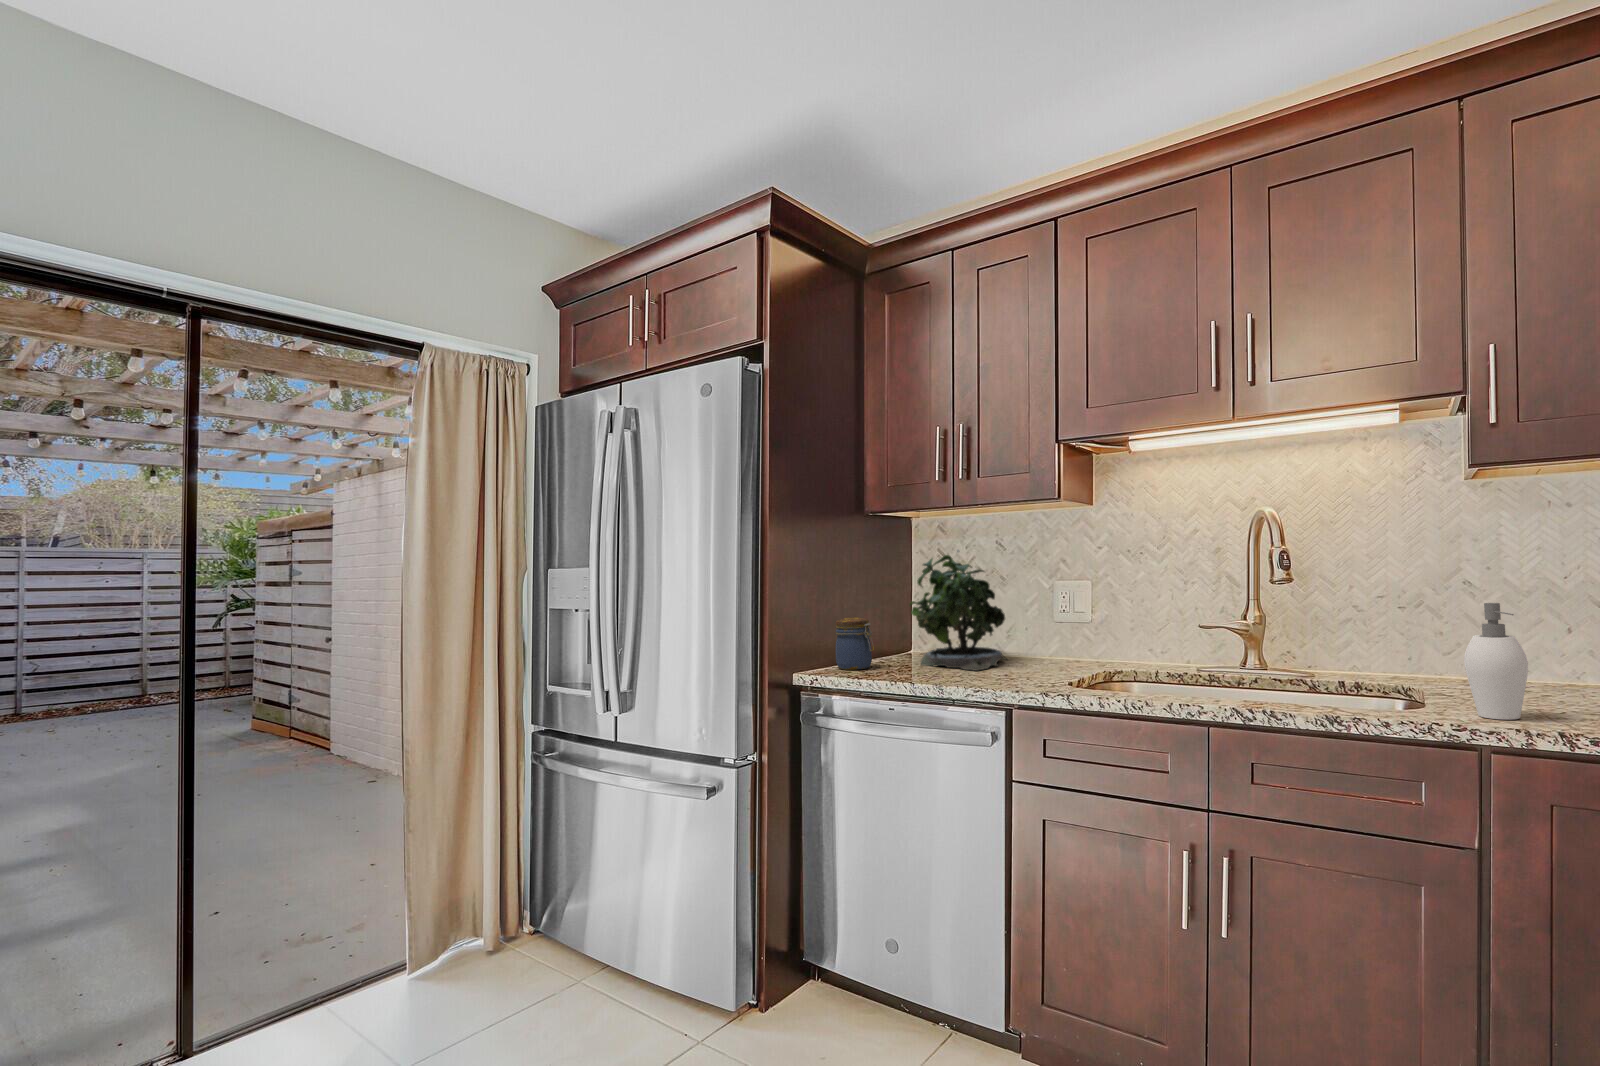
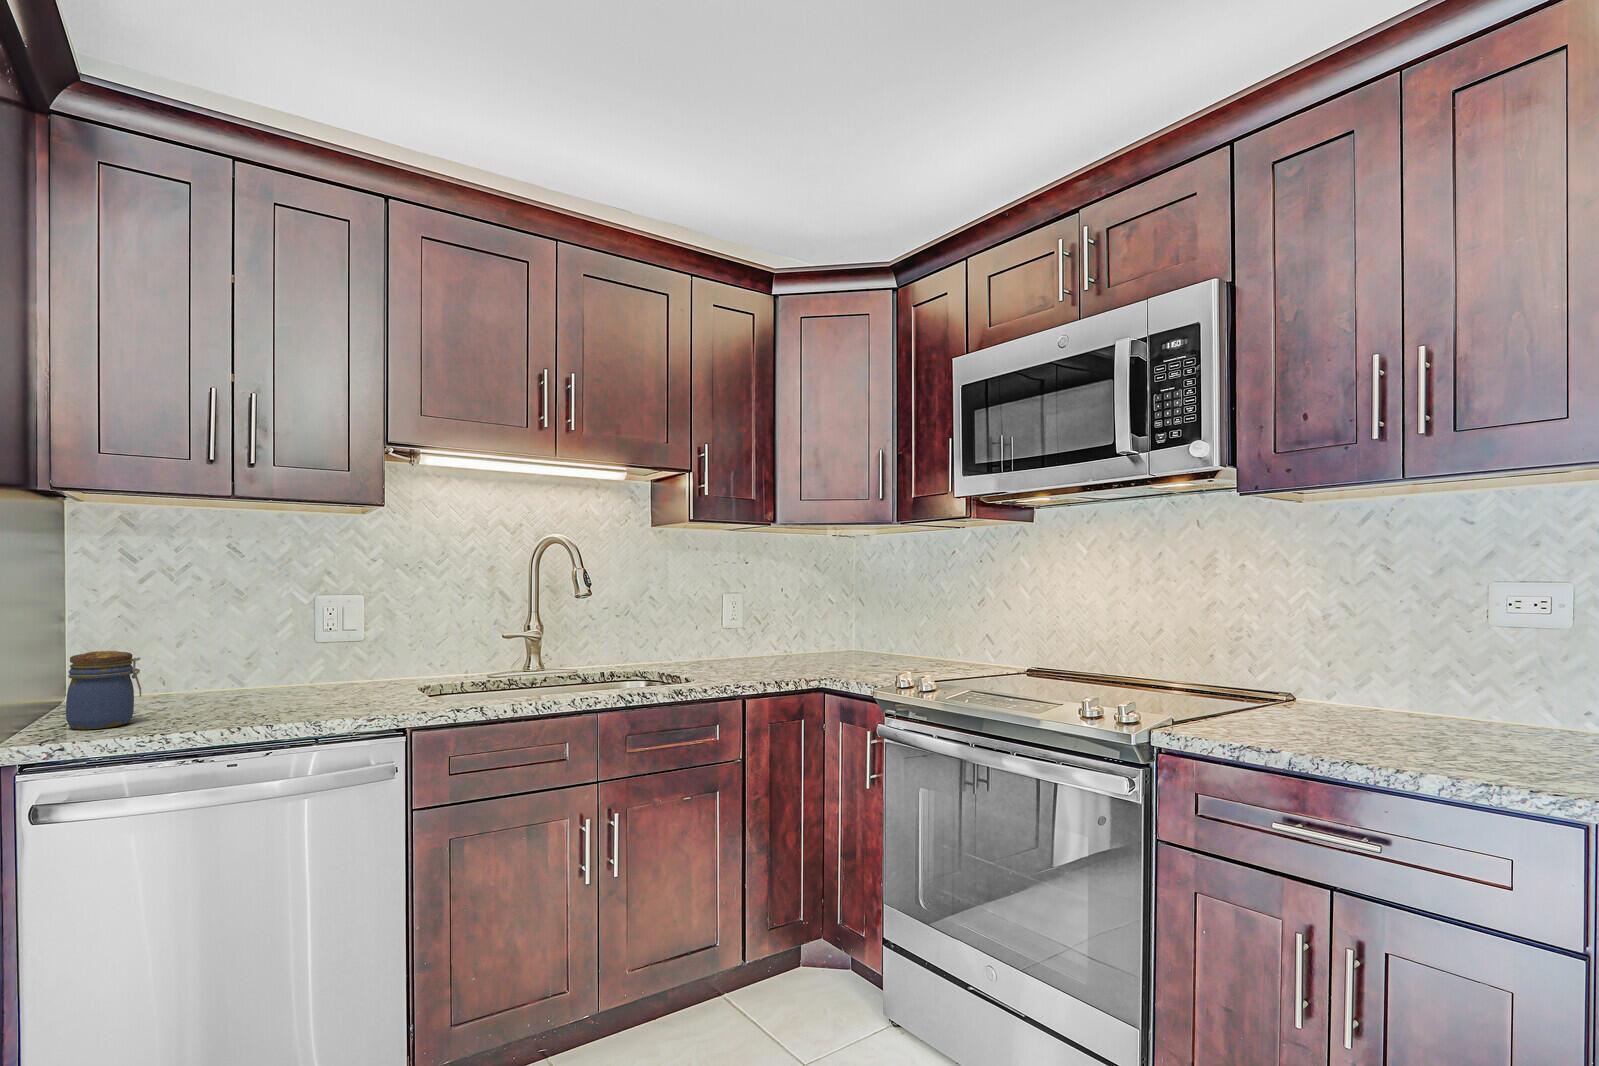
potted plant: present [909,550,1006,671] -> none [157,558,301,710]
soap dispenser: present [1464,603,1528,720] -> none [716,606,753,679]

